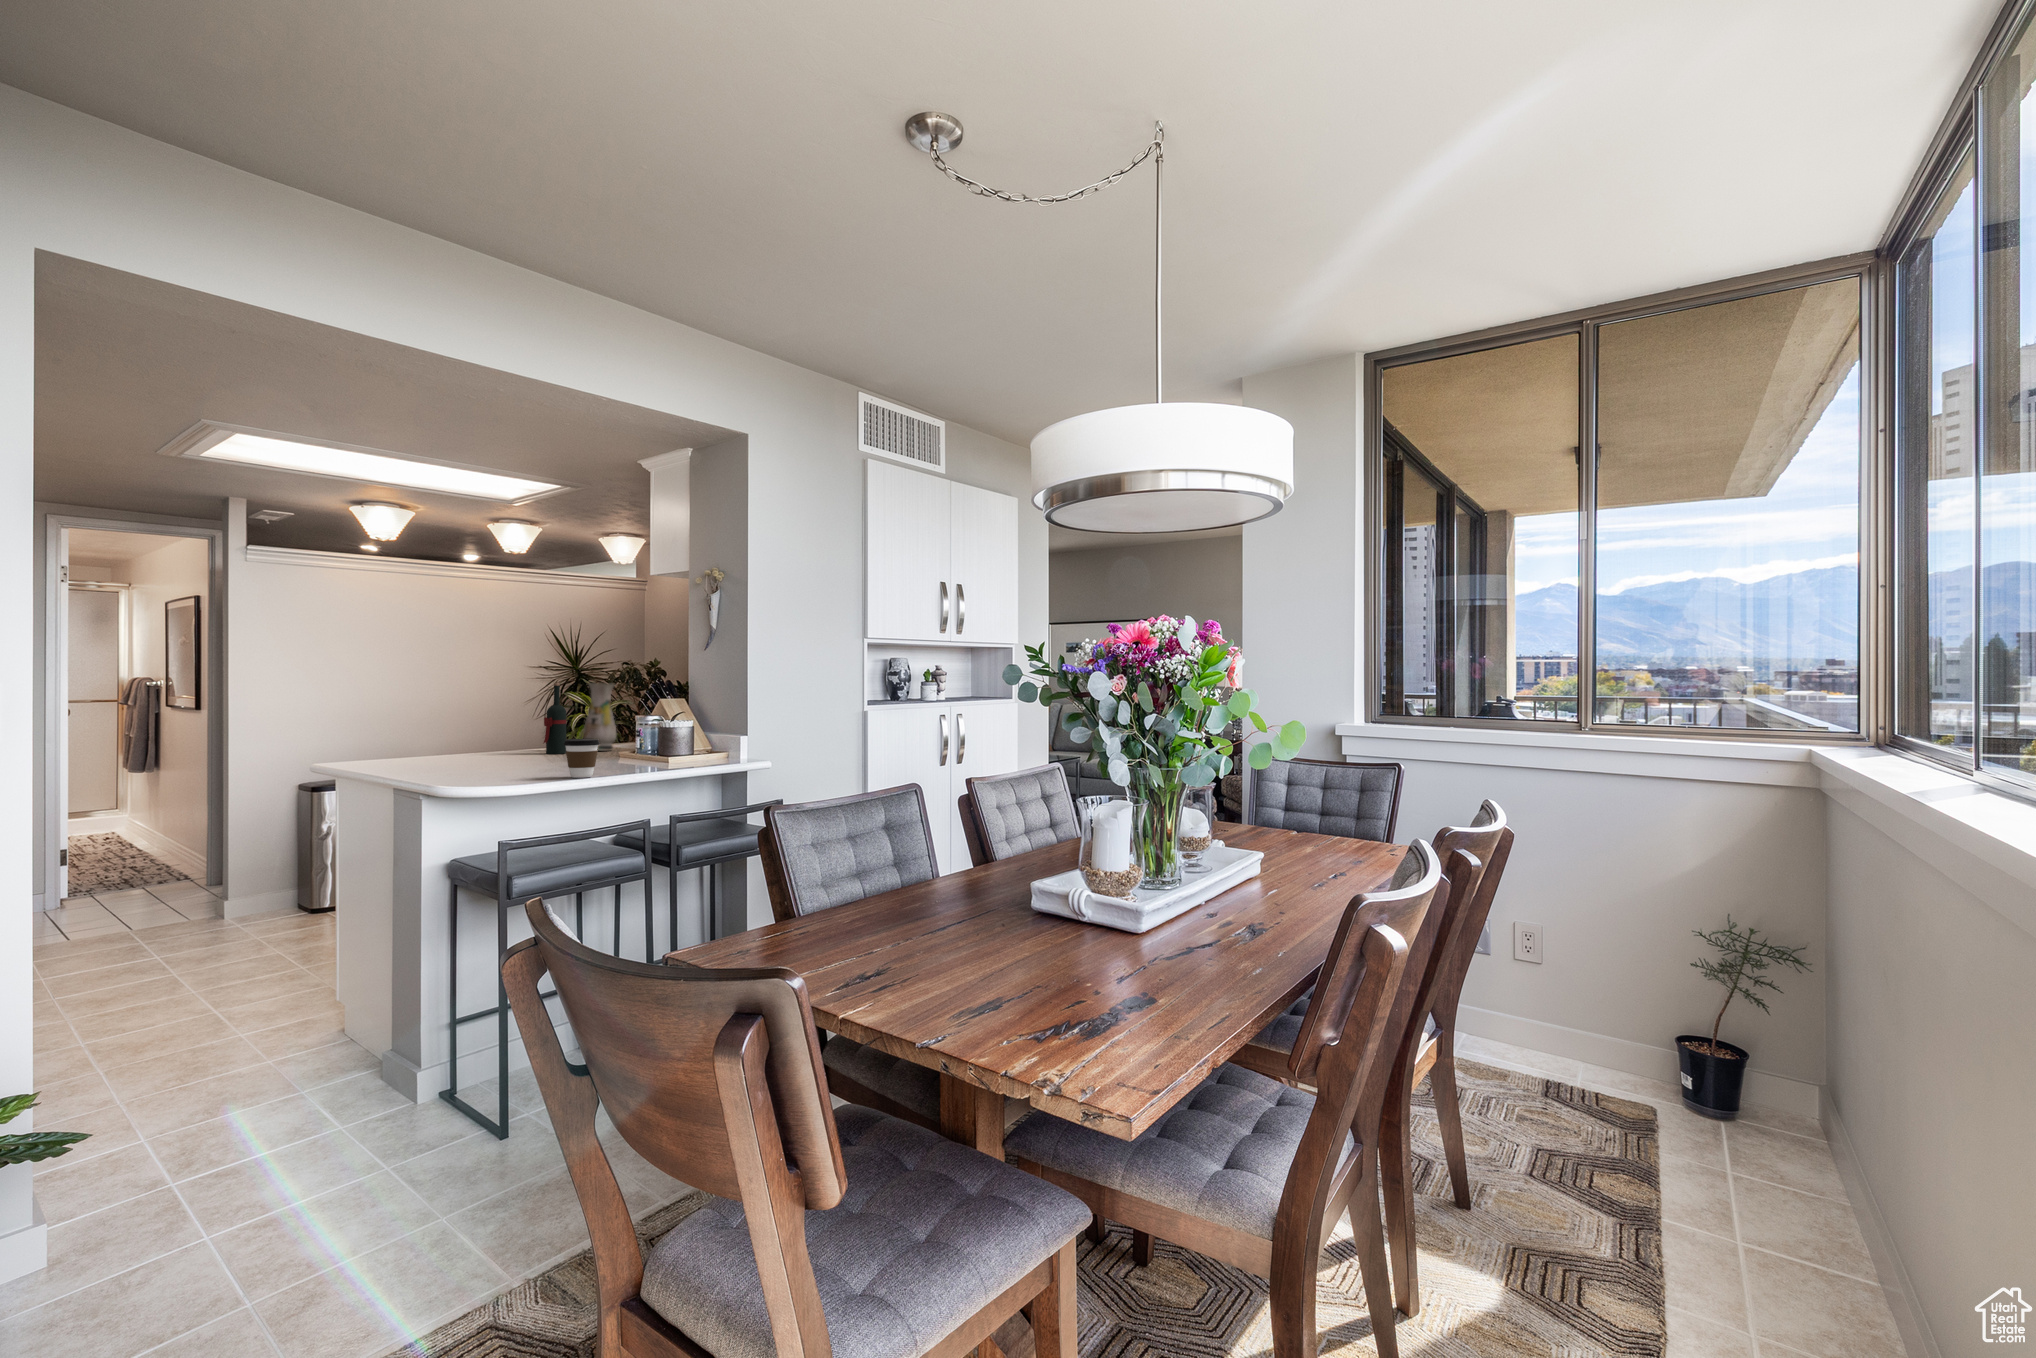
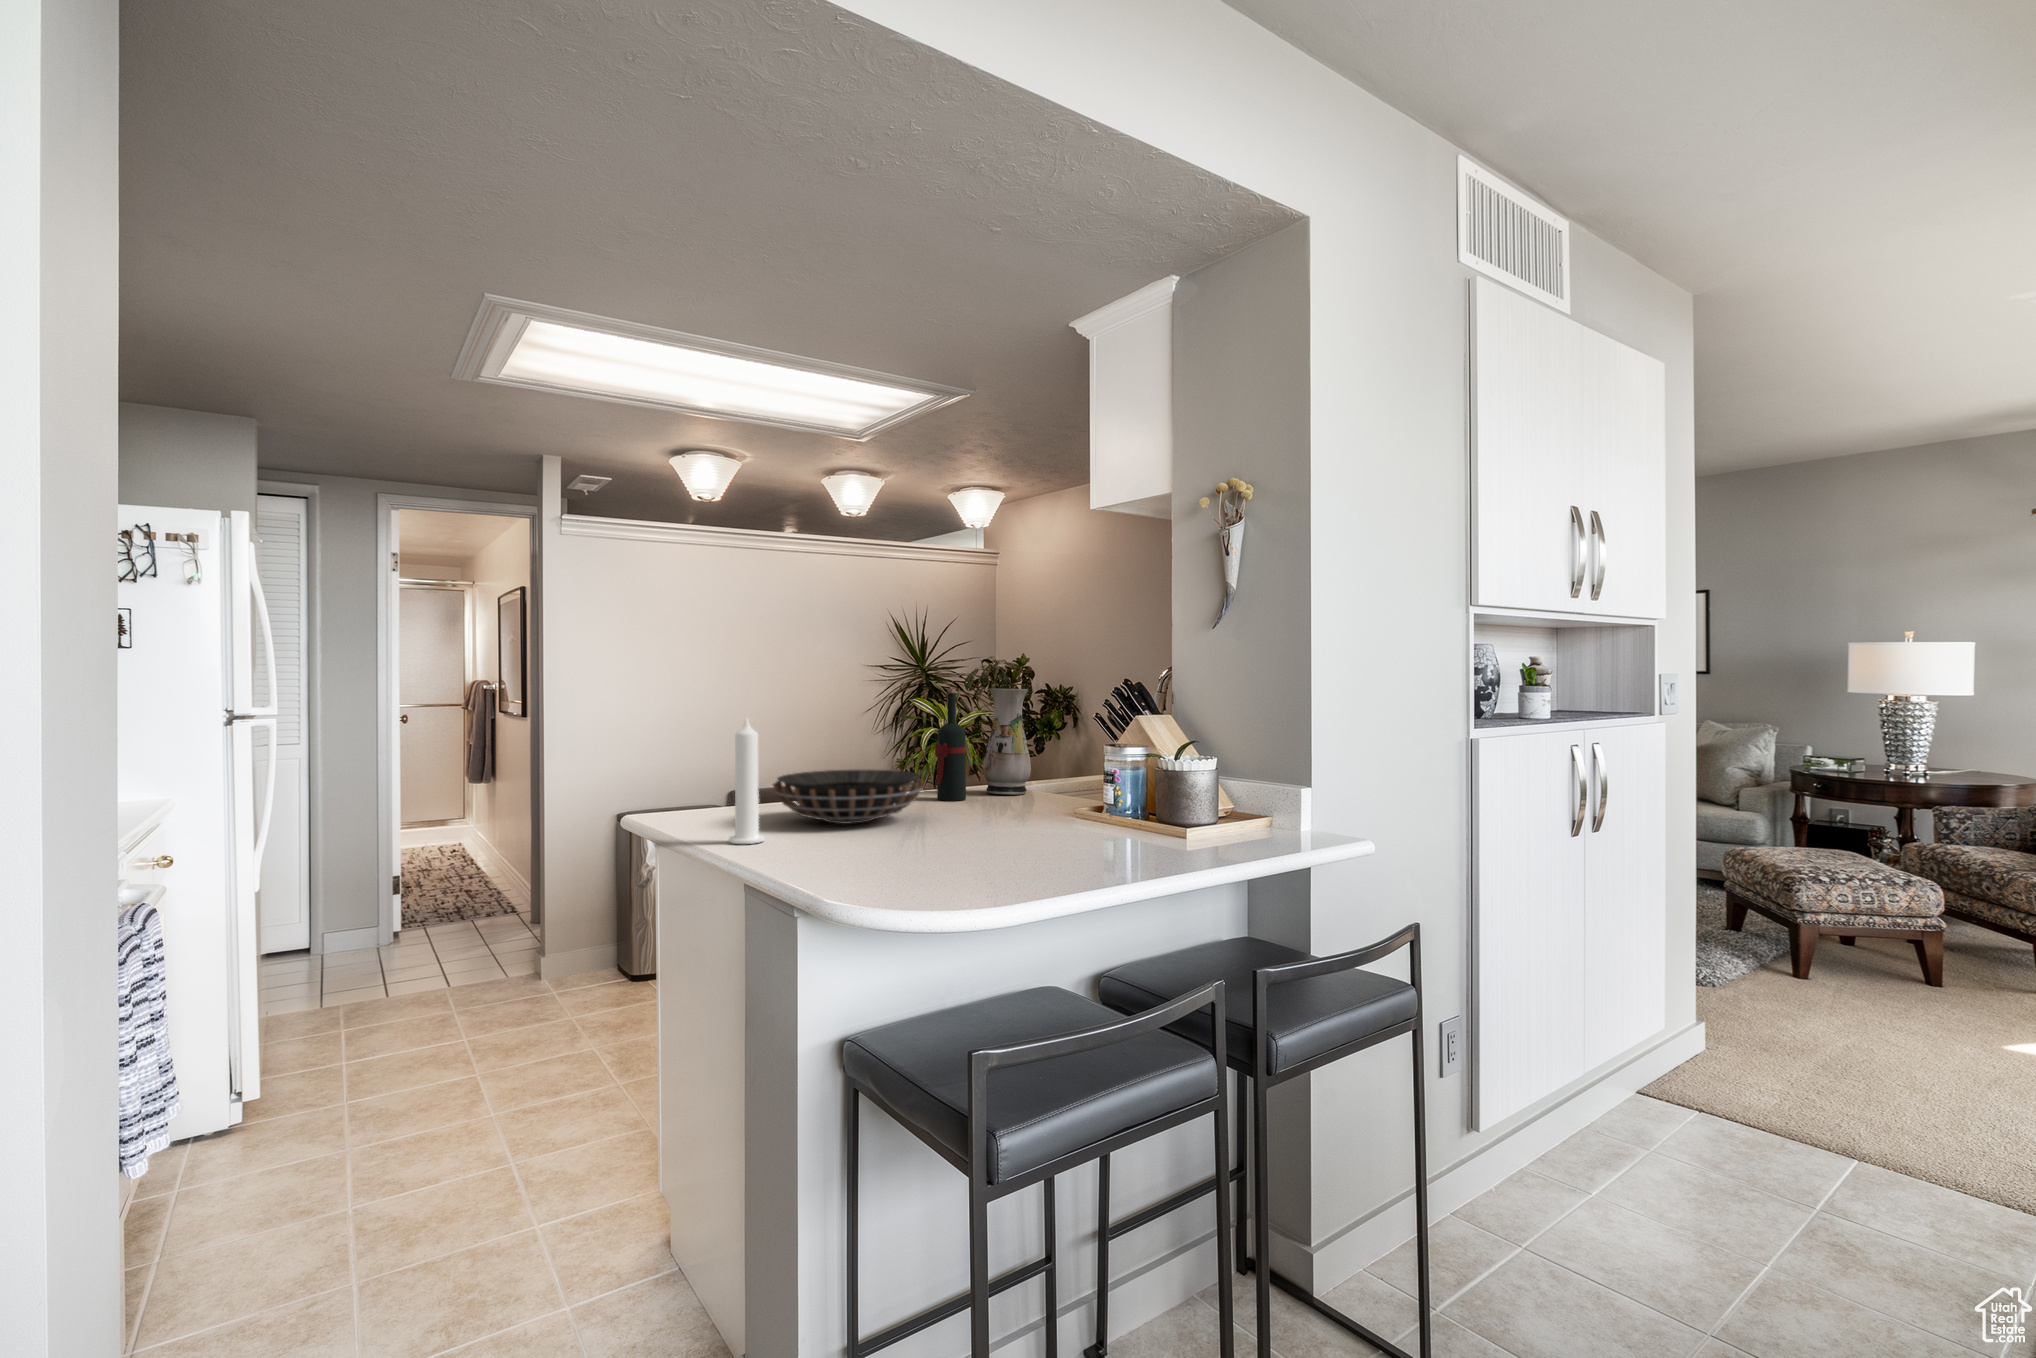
candle: none [384,697,409,771] -> present [729,717,765,844]
decorative bowl: none [419,733,526,763] -> present [773,770,924,824]
coffee cup: present [563,739,600,778] -> none [1032,800,1098,880]

